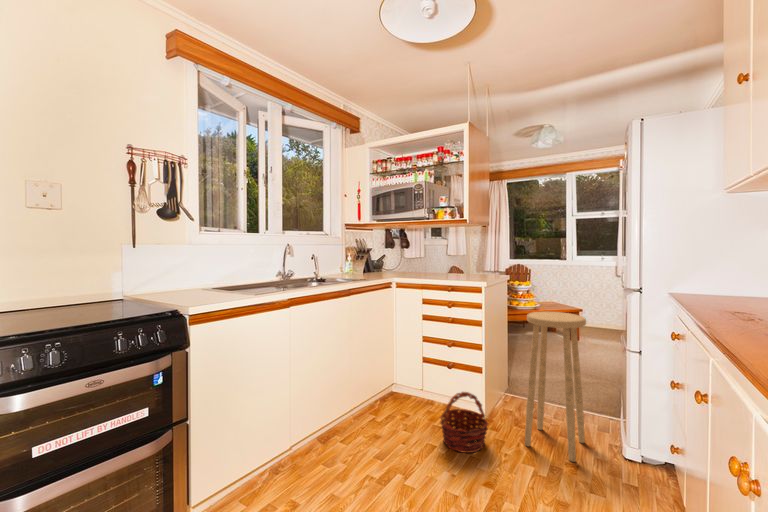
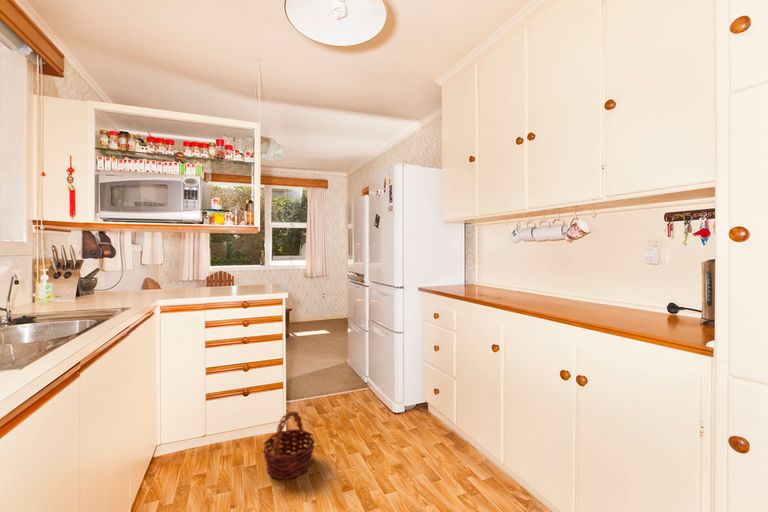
stool: present [525,312,586,462] -> none [329,312,377,439]

